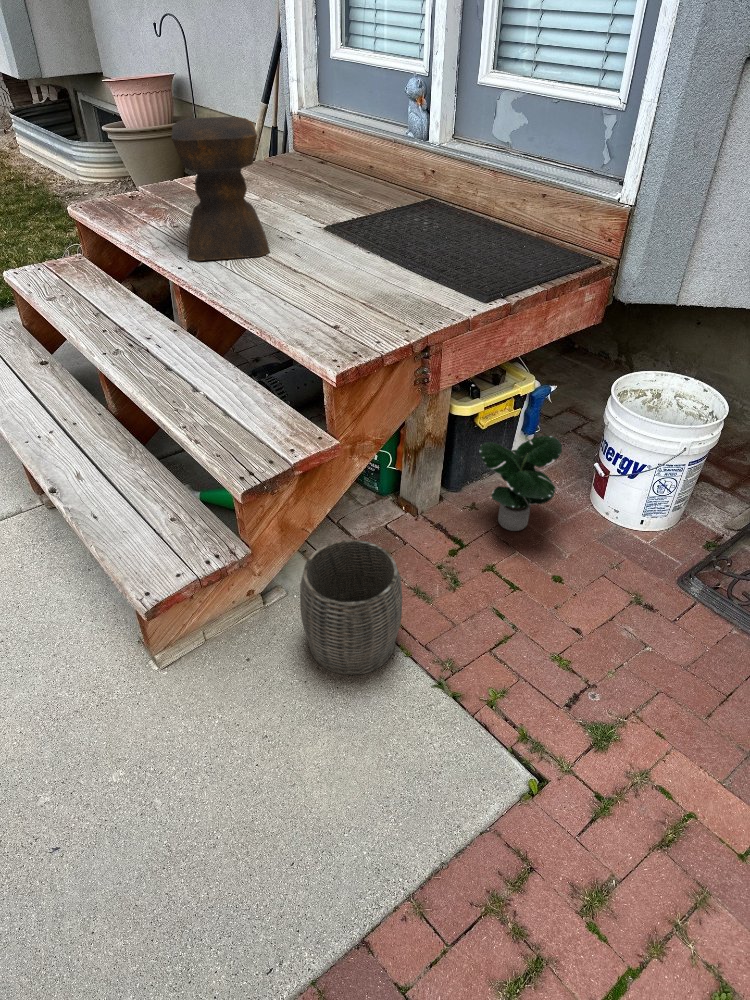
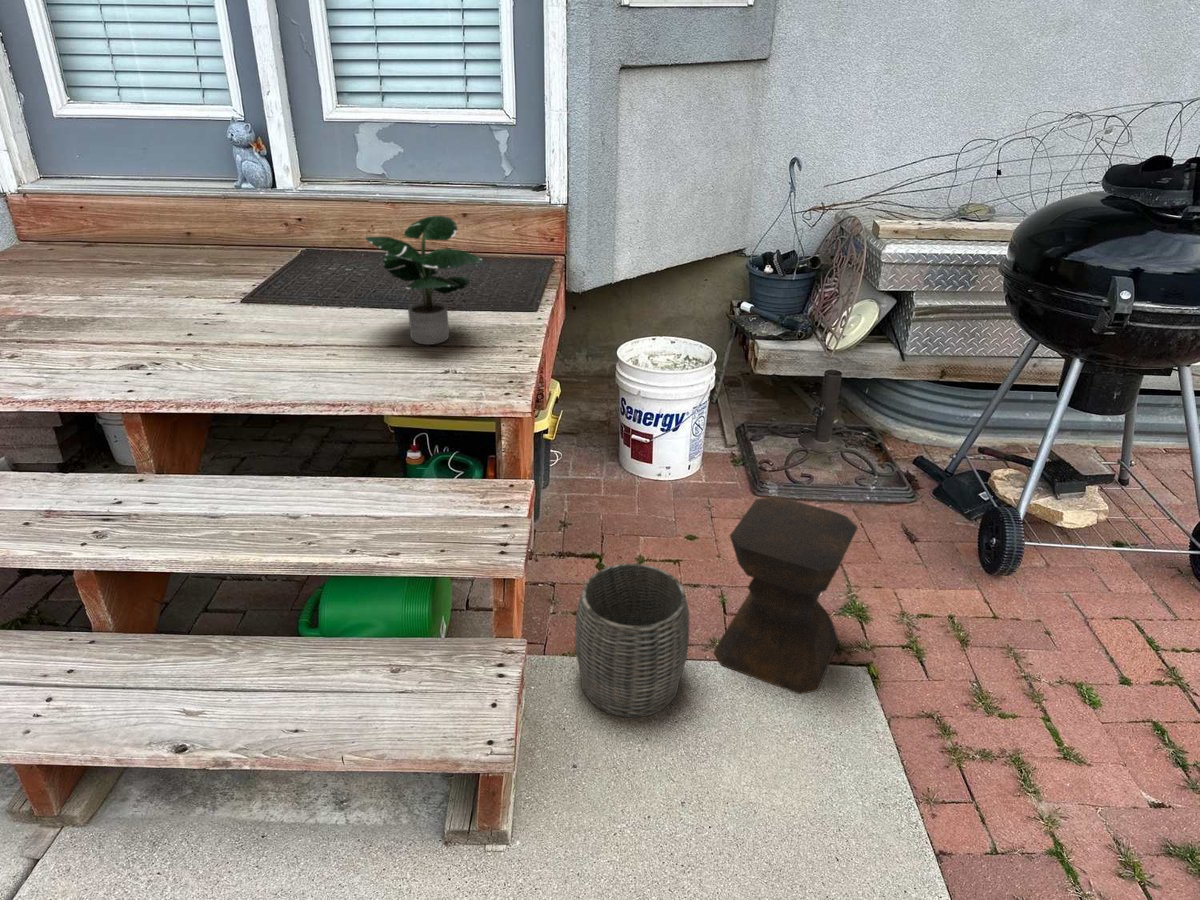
stool: present [172,117,270,261] -> present [714,497,858,694]
potted plant: present [480,436,562,531] -> present [365,216,482,345]

